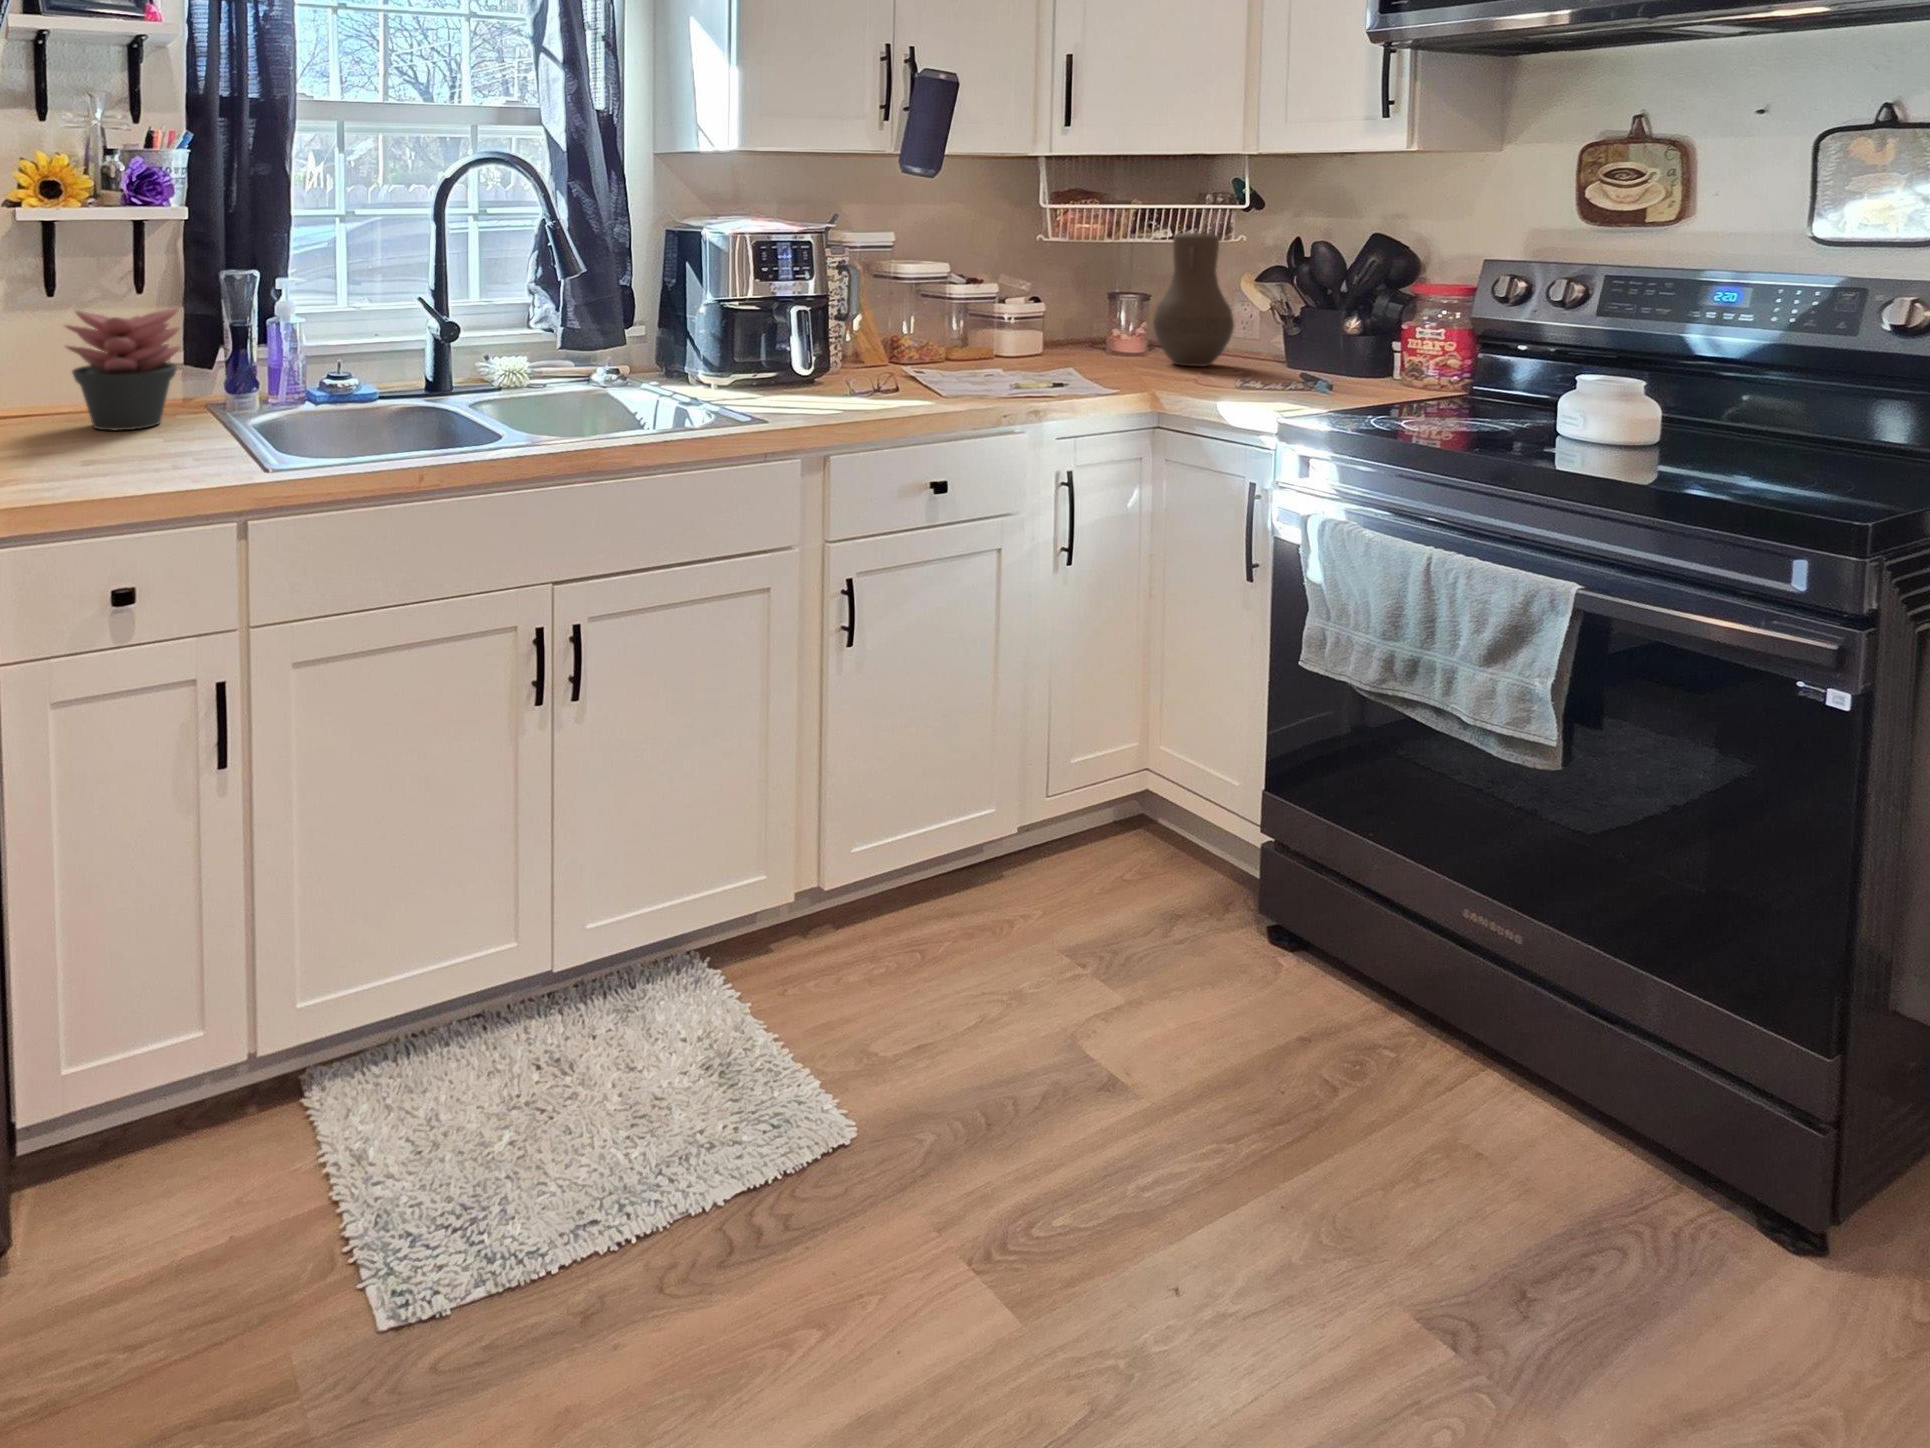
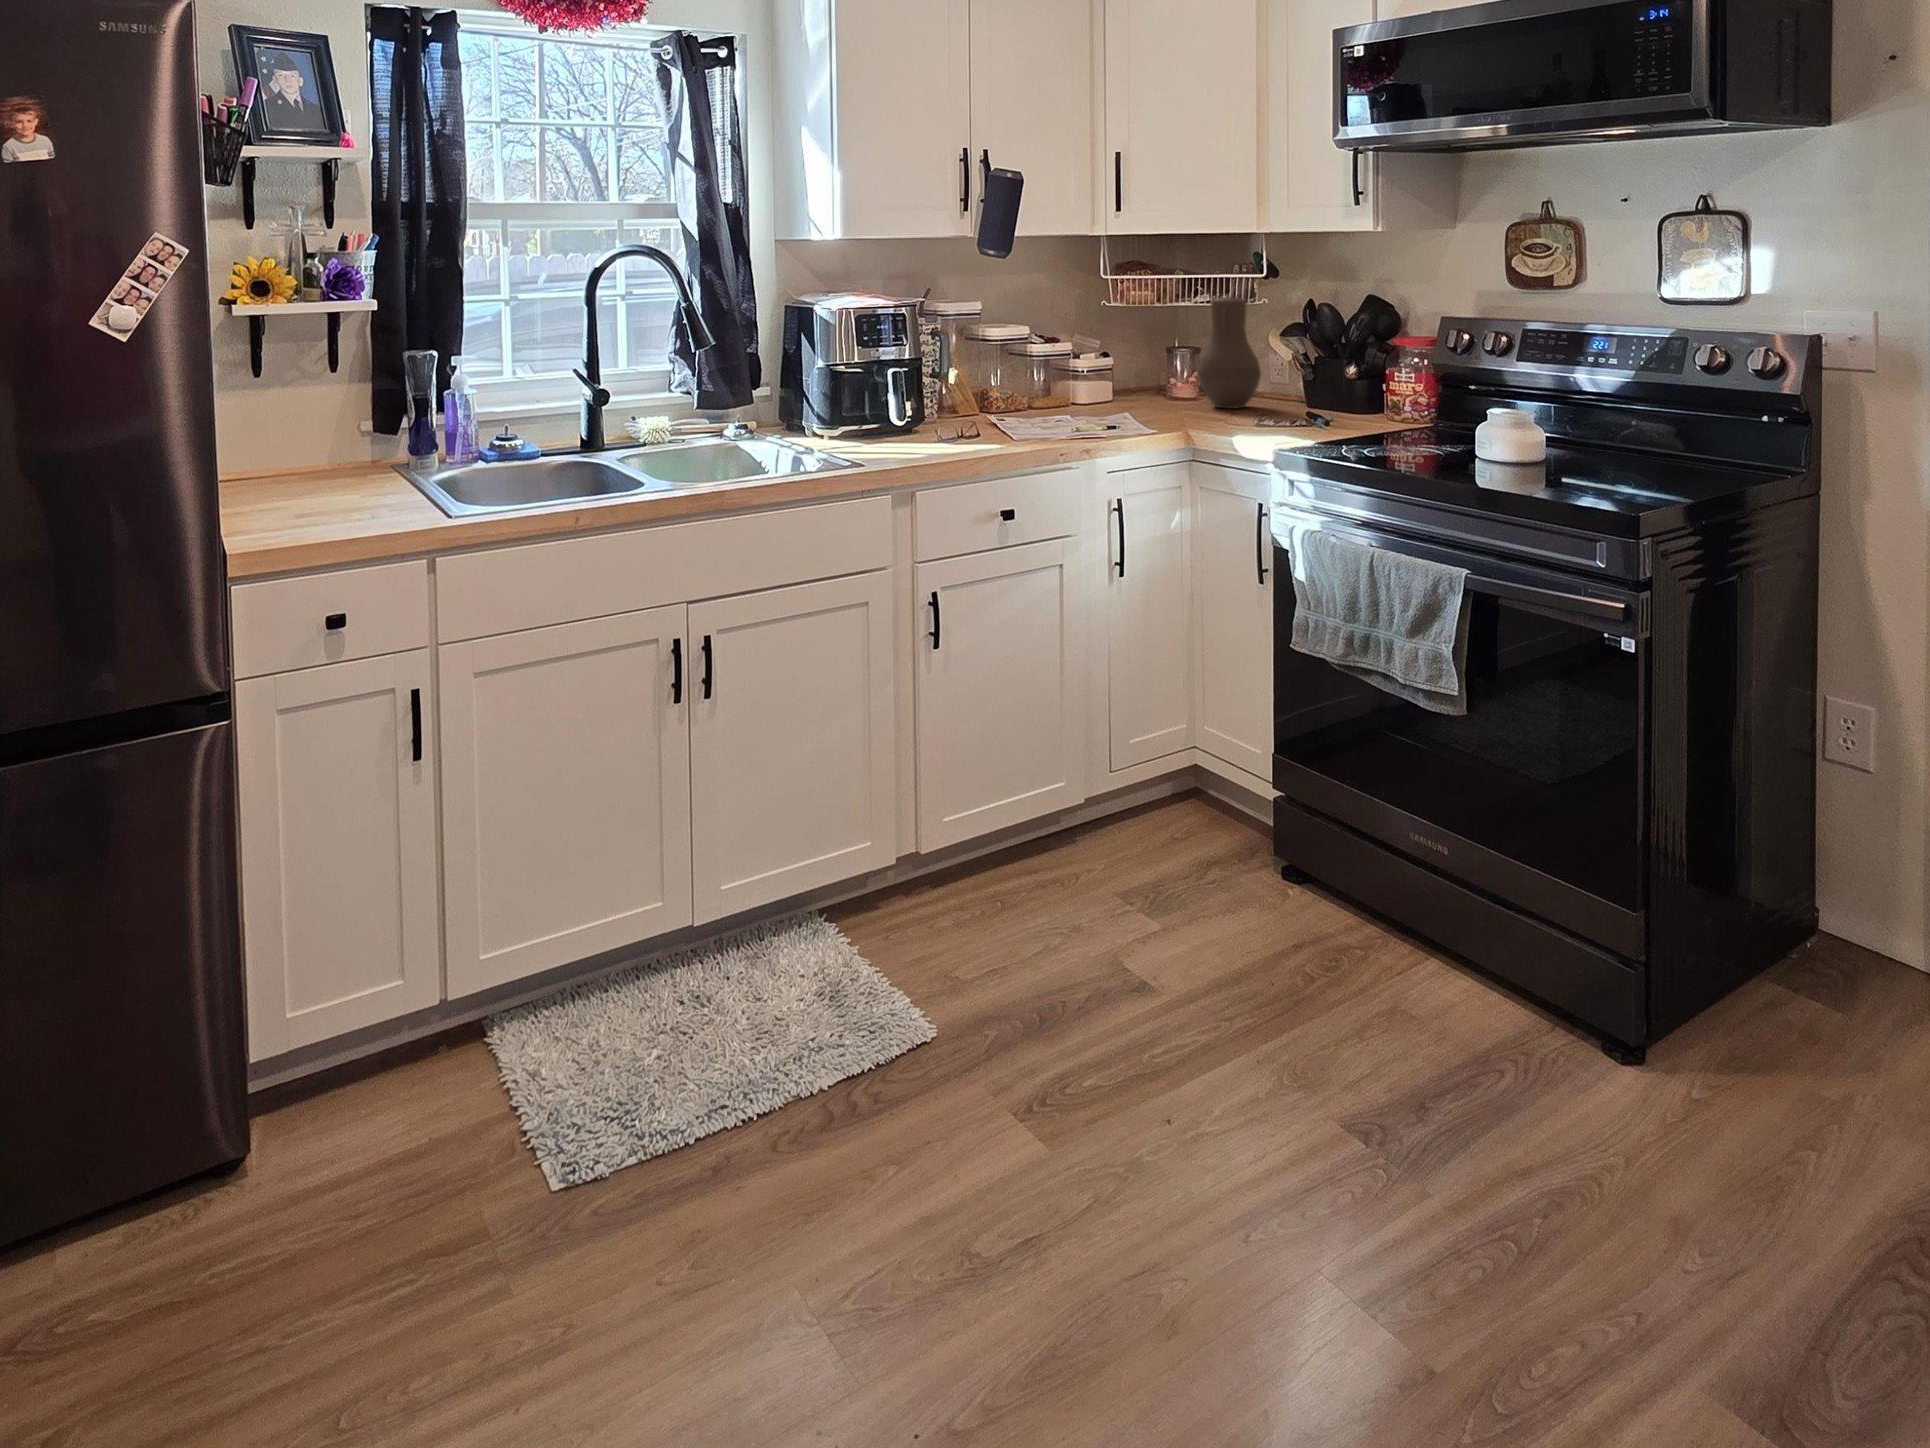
succulent plant: present [65,308,180,430] -> none [274,384,373,489]

